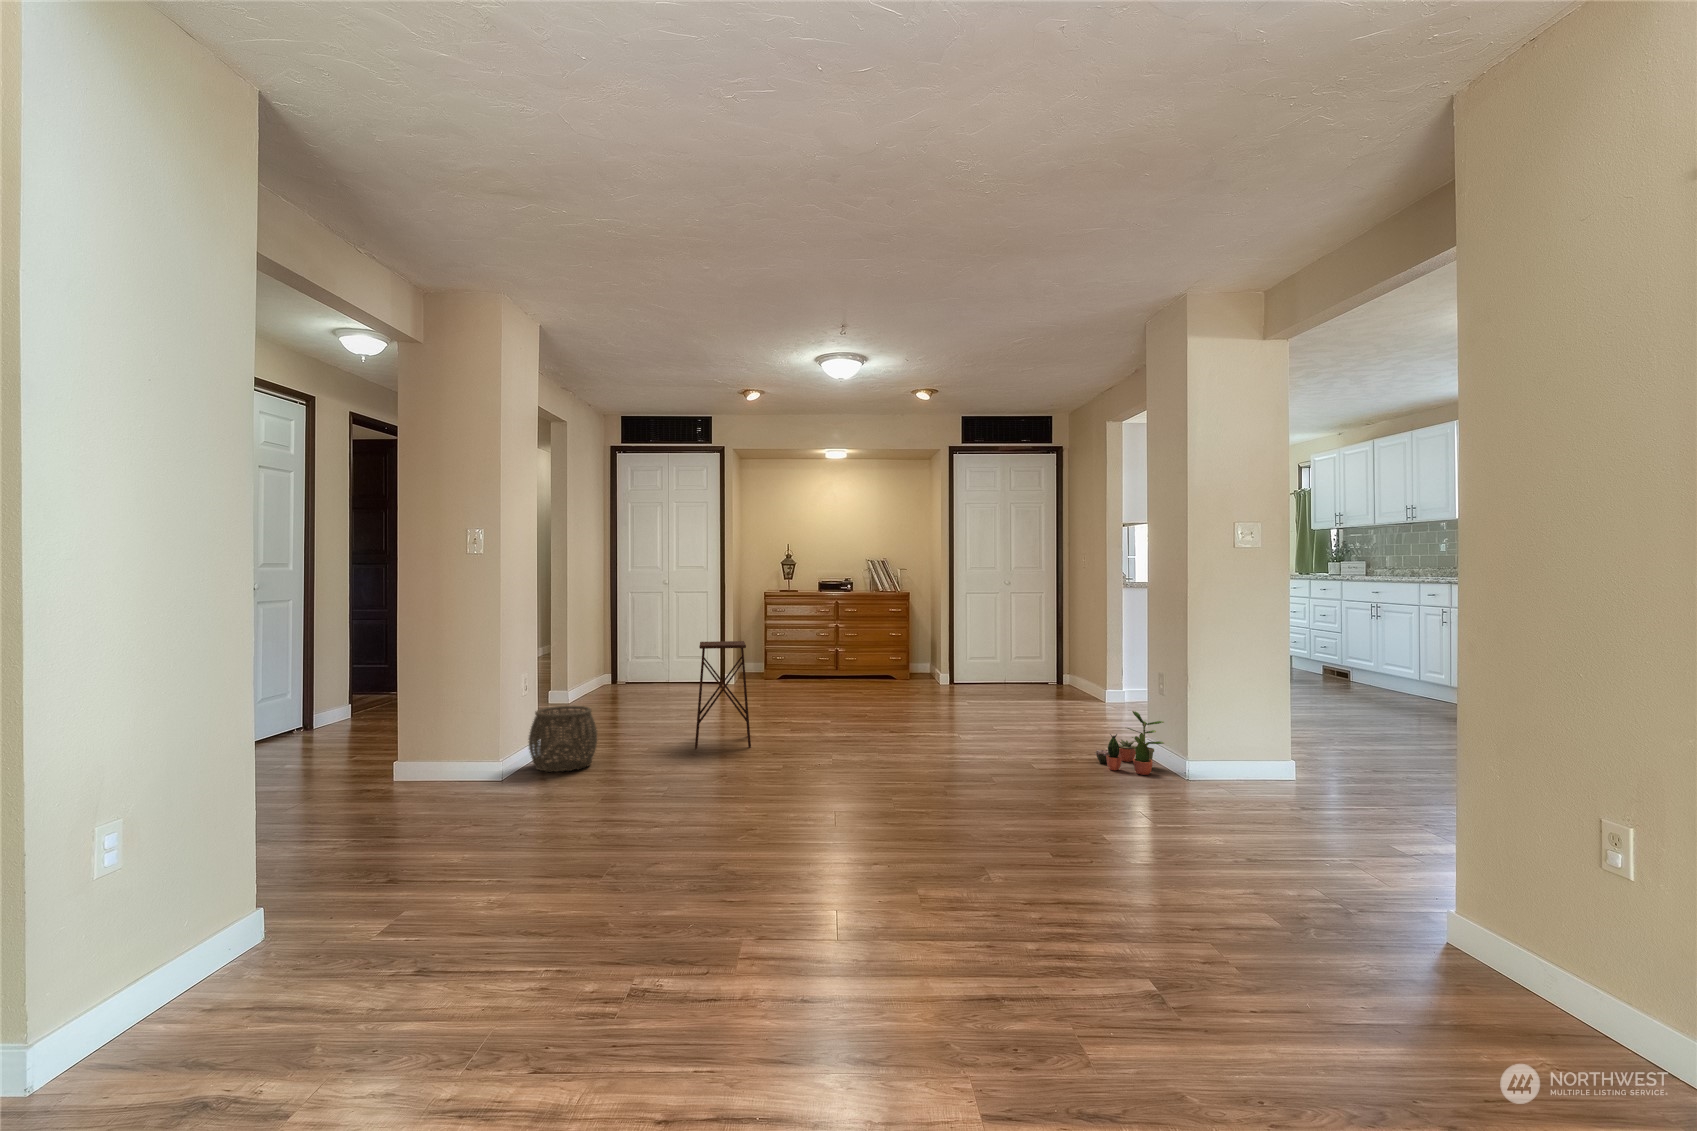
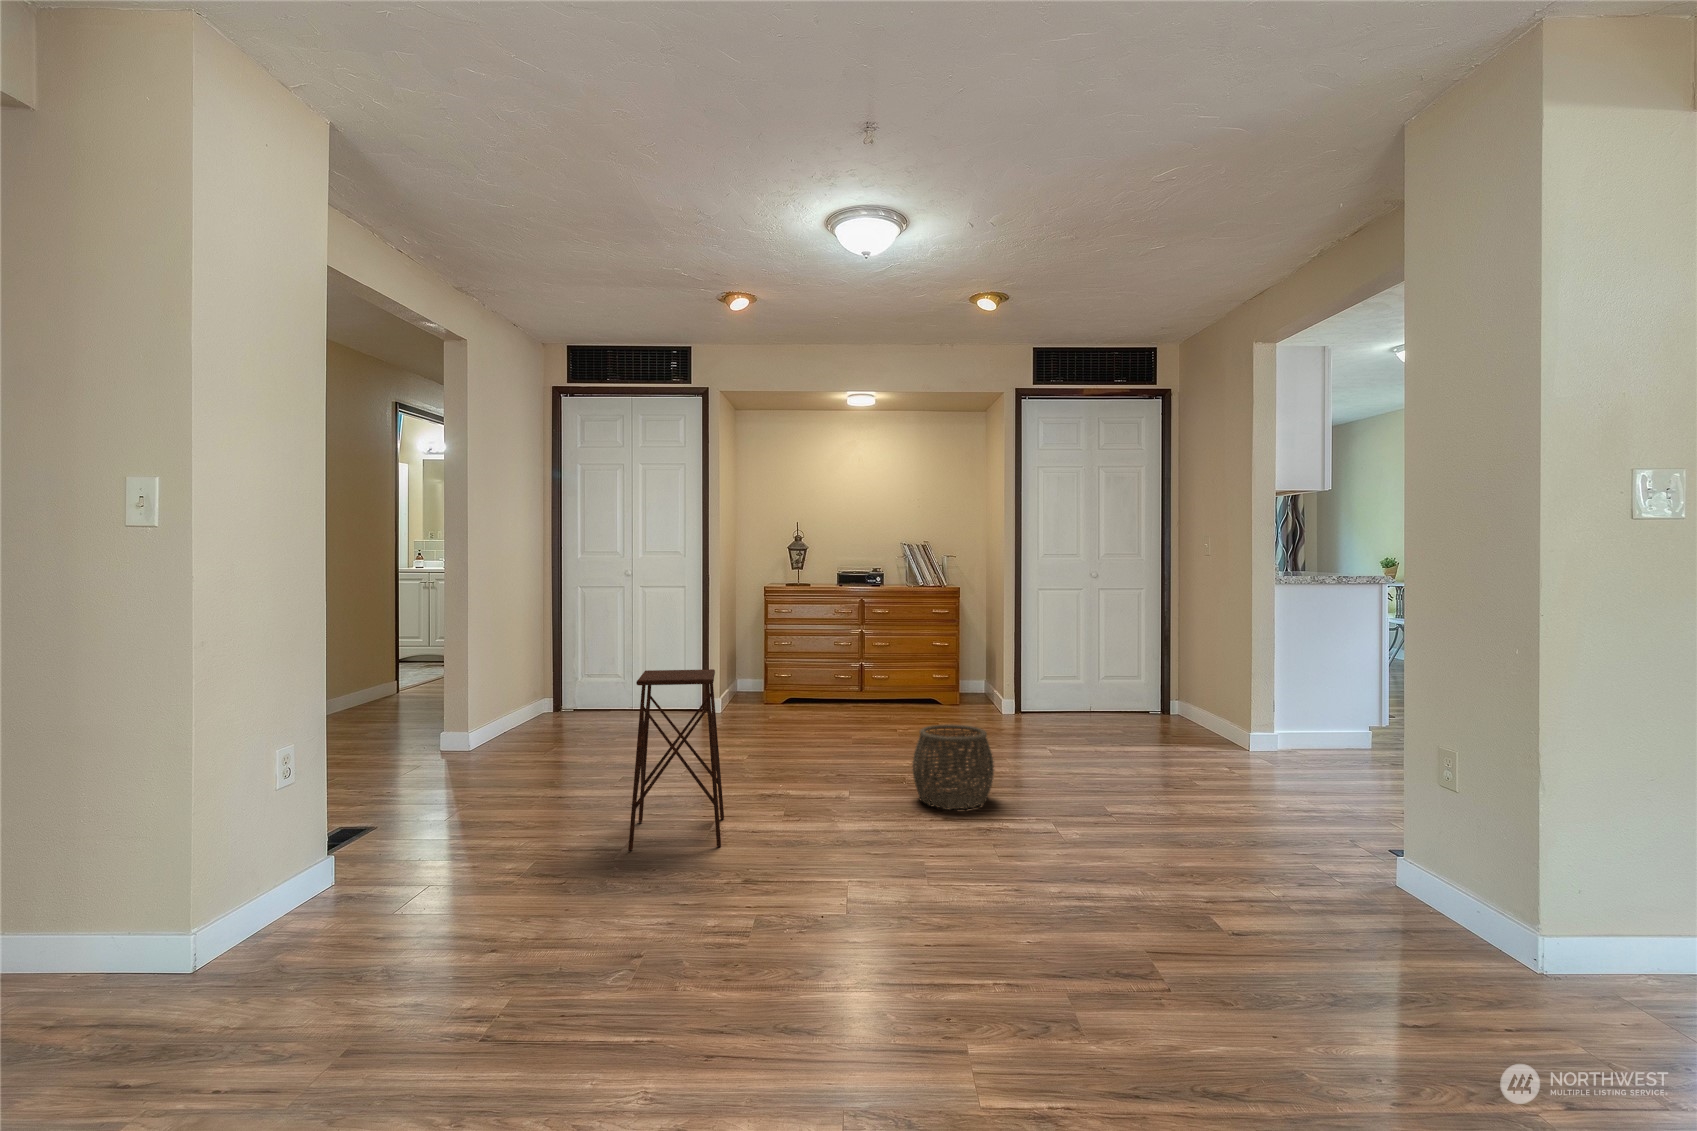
woven basket: present [529,706,597,772] -> present [912,724,994,809]
potted plant: present [1095,711,1164,775] -> none [1318,809,1461,939]

